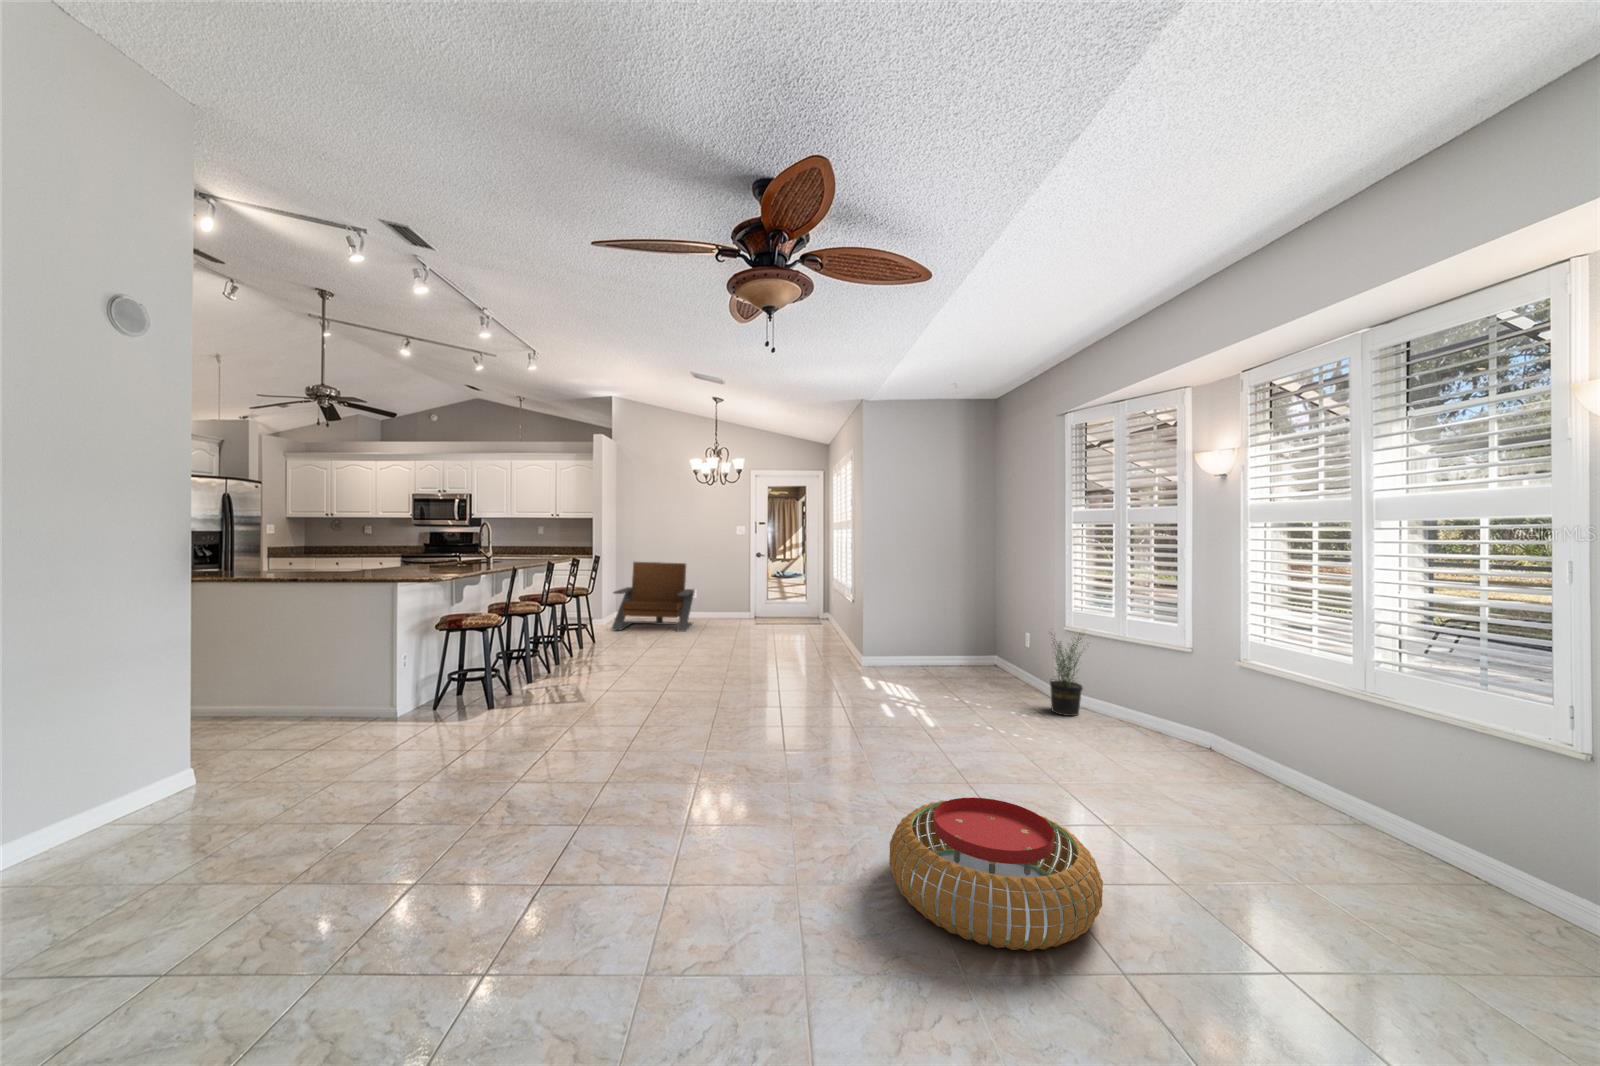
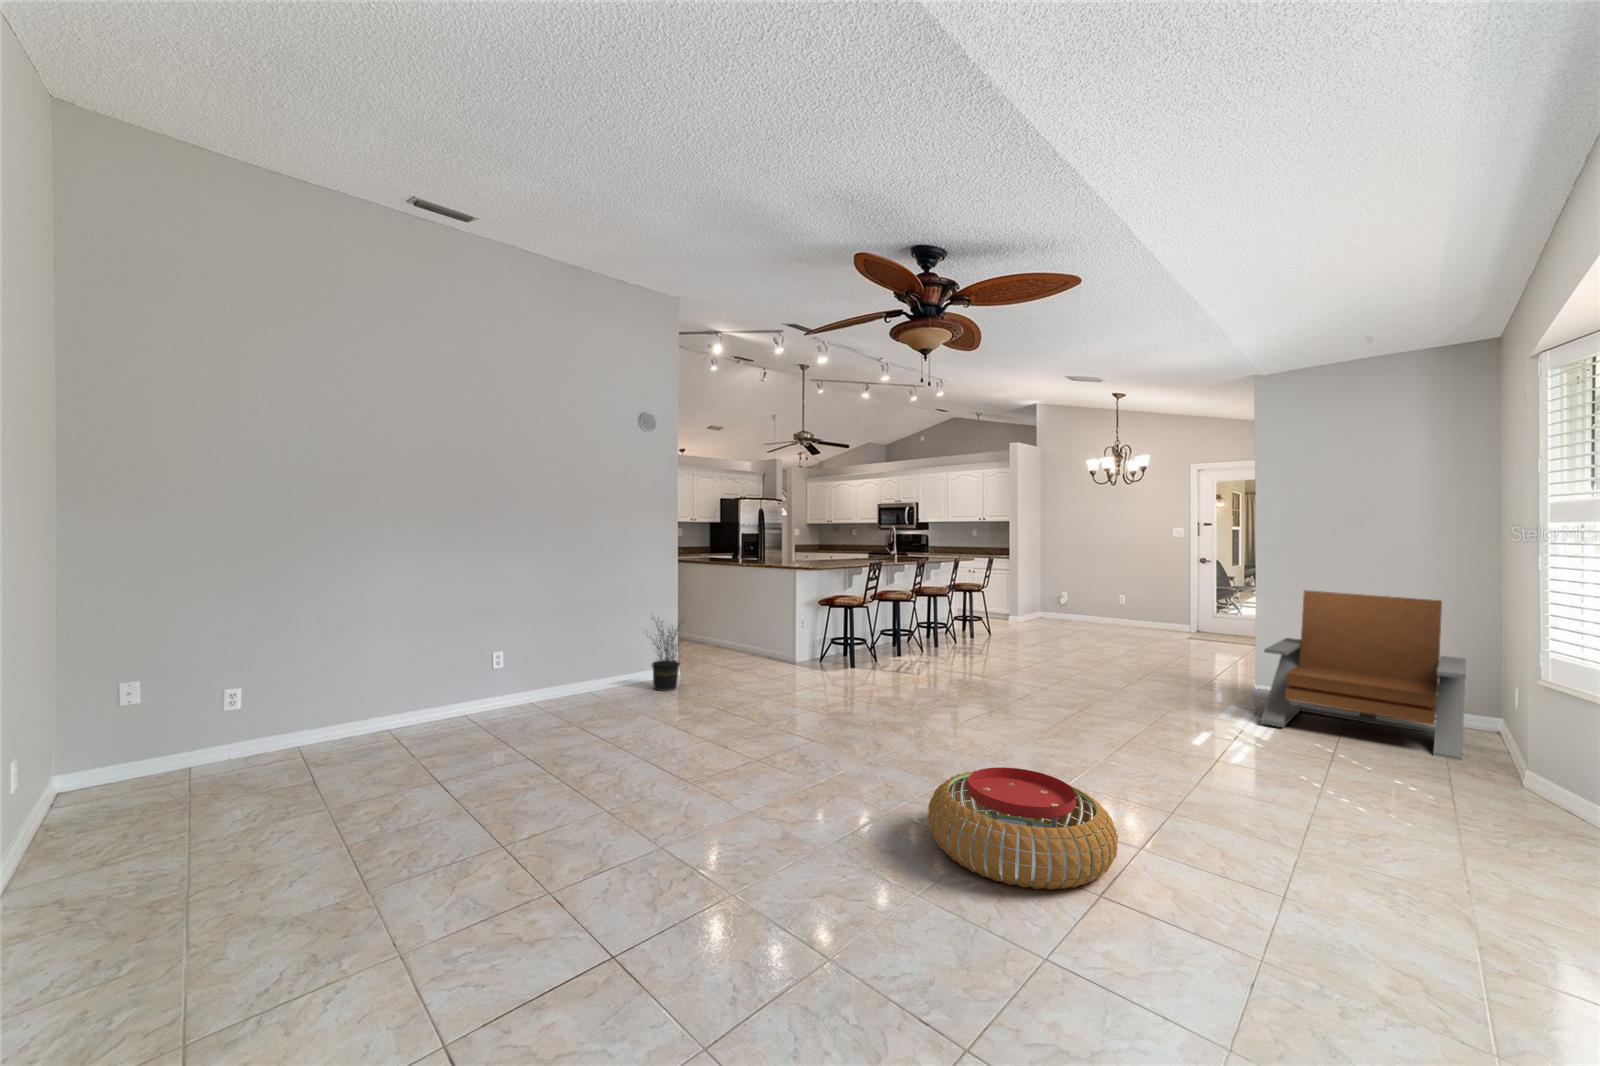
lounge chair: present [612,562,694,632] -> present [1261,590,1466,760]
potted plant: present [1050,634,1083,716] -> present [650,618,682,691]

